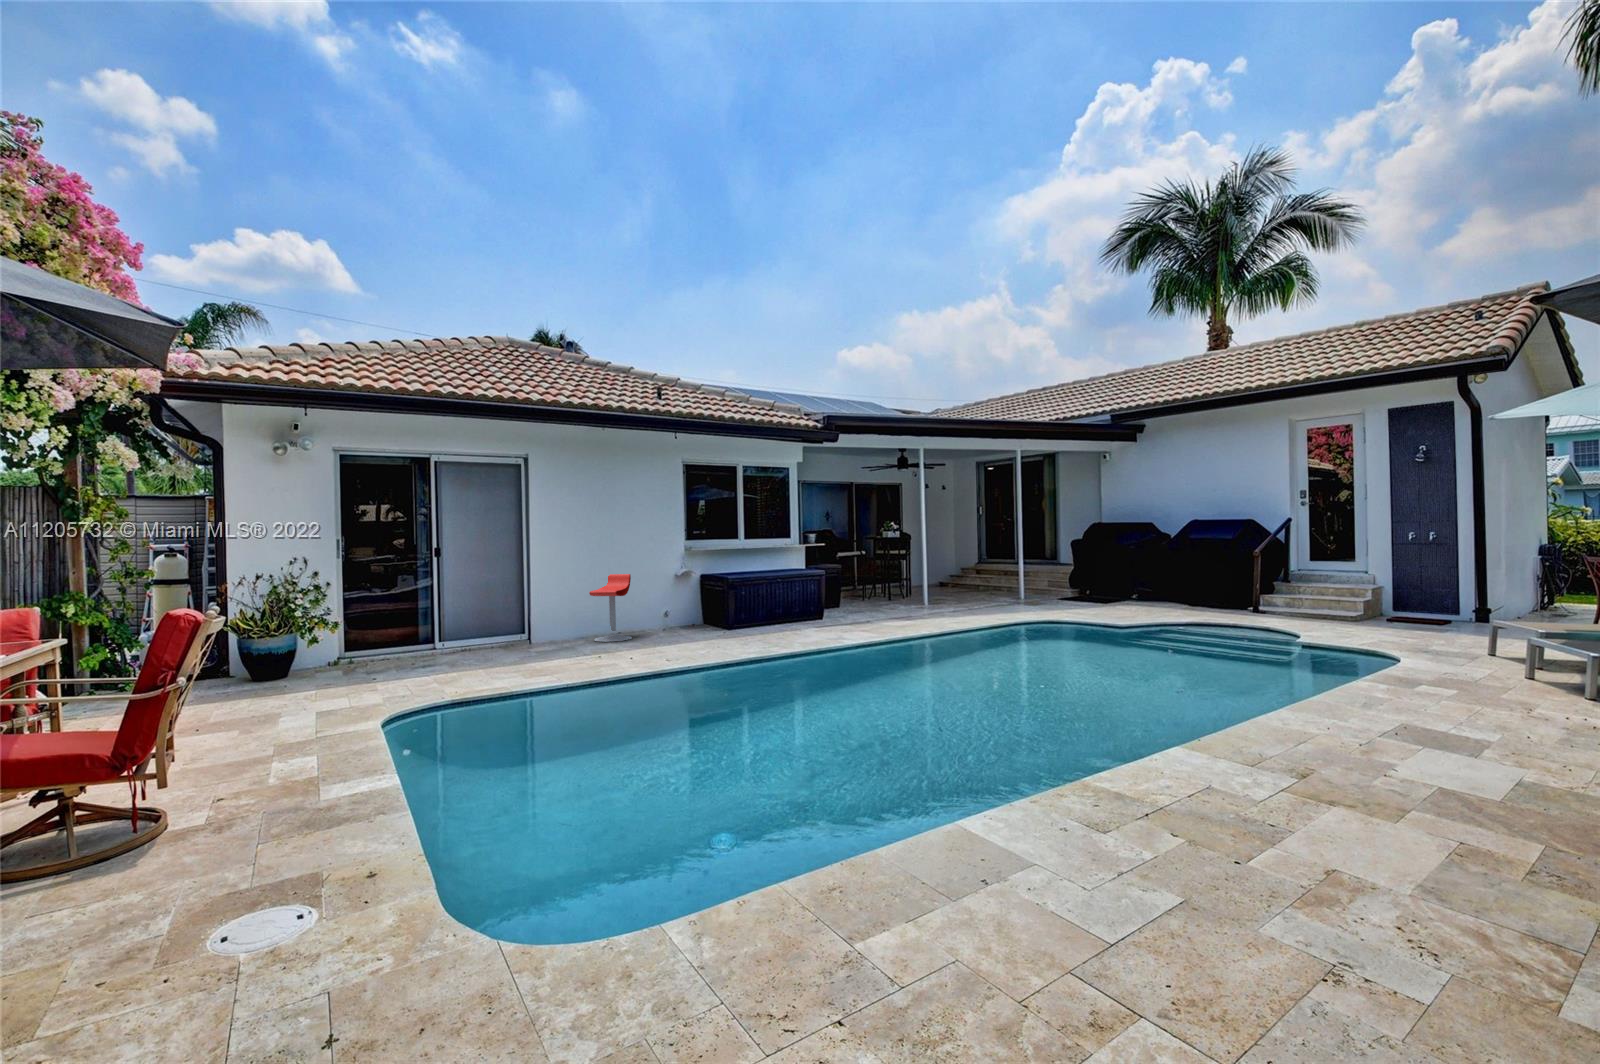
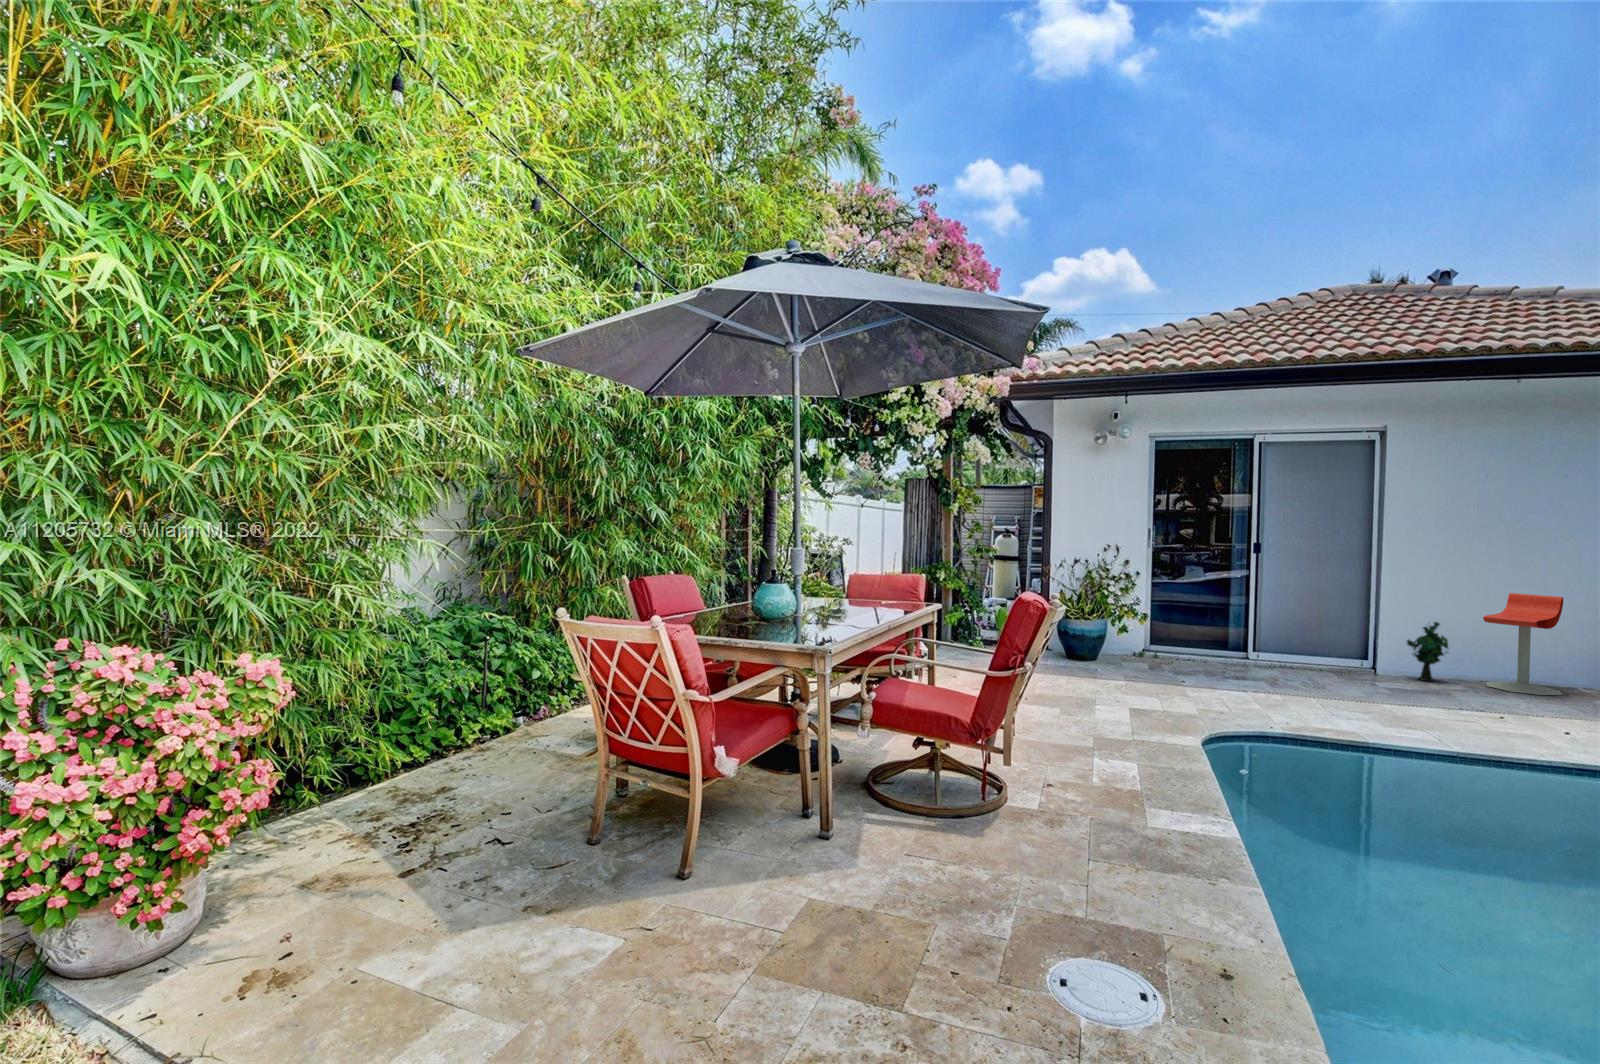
decorative plant: none [547,599,573,644] -> present [1407,622,1448,681]

